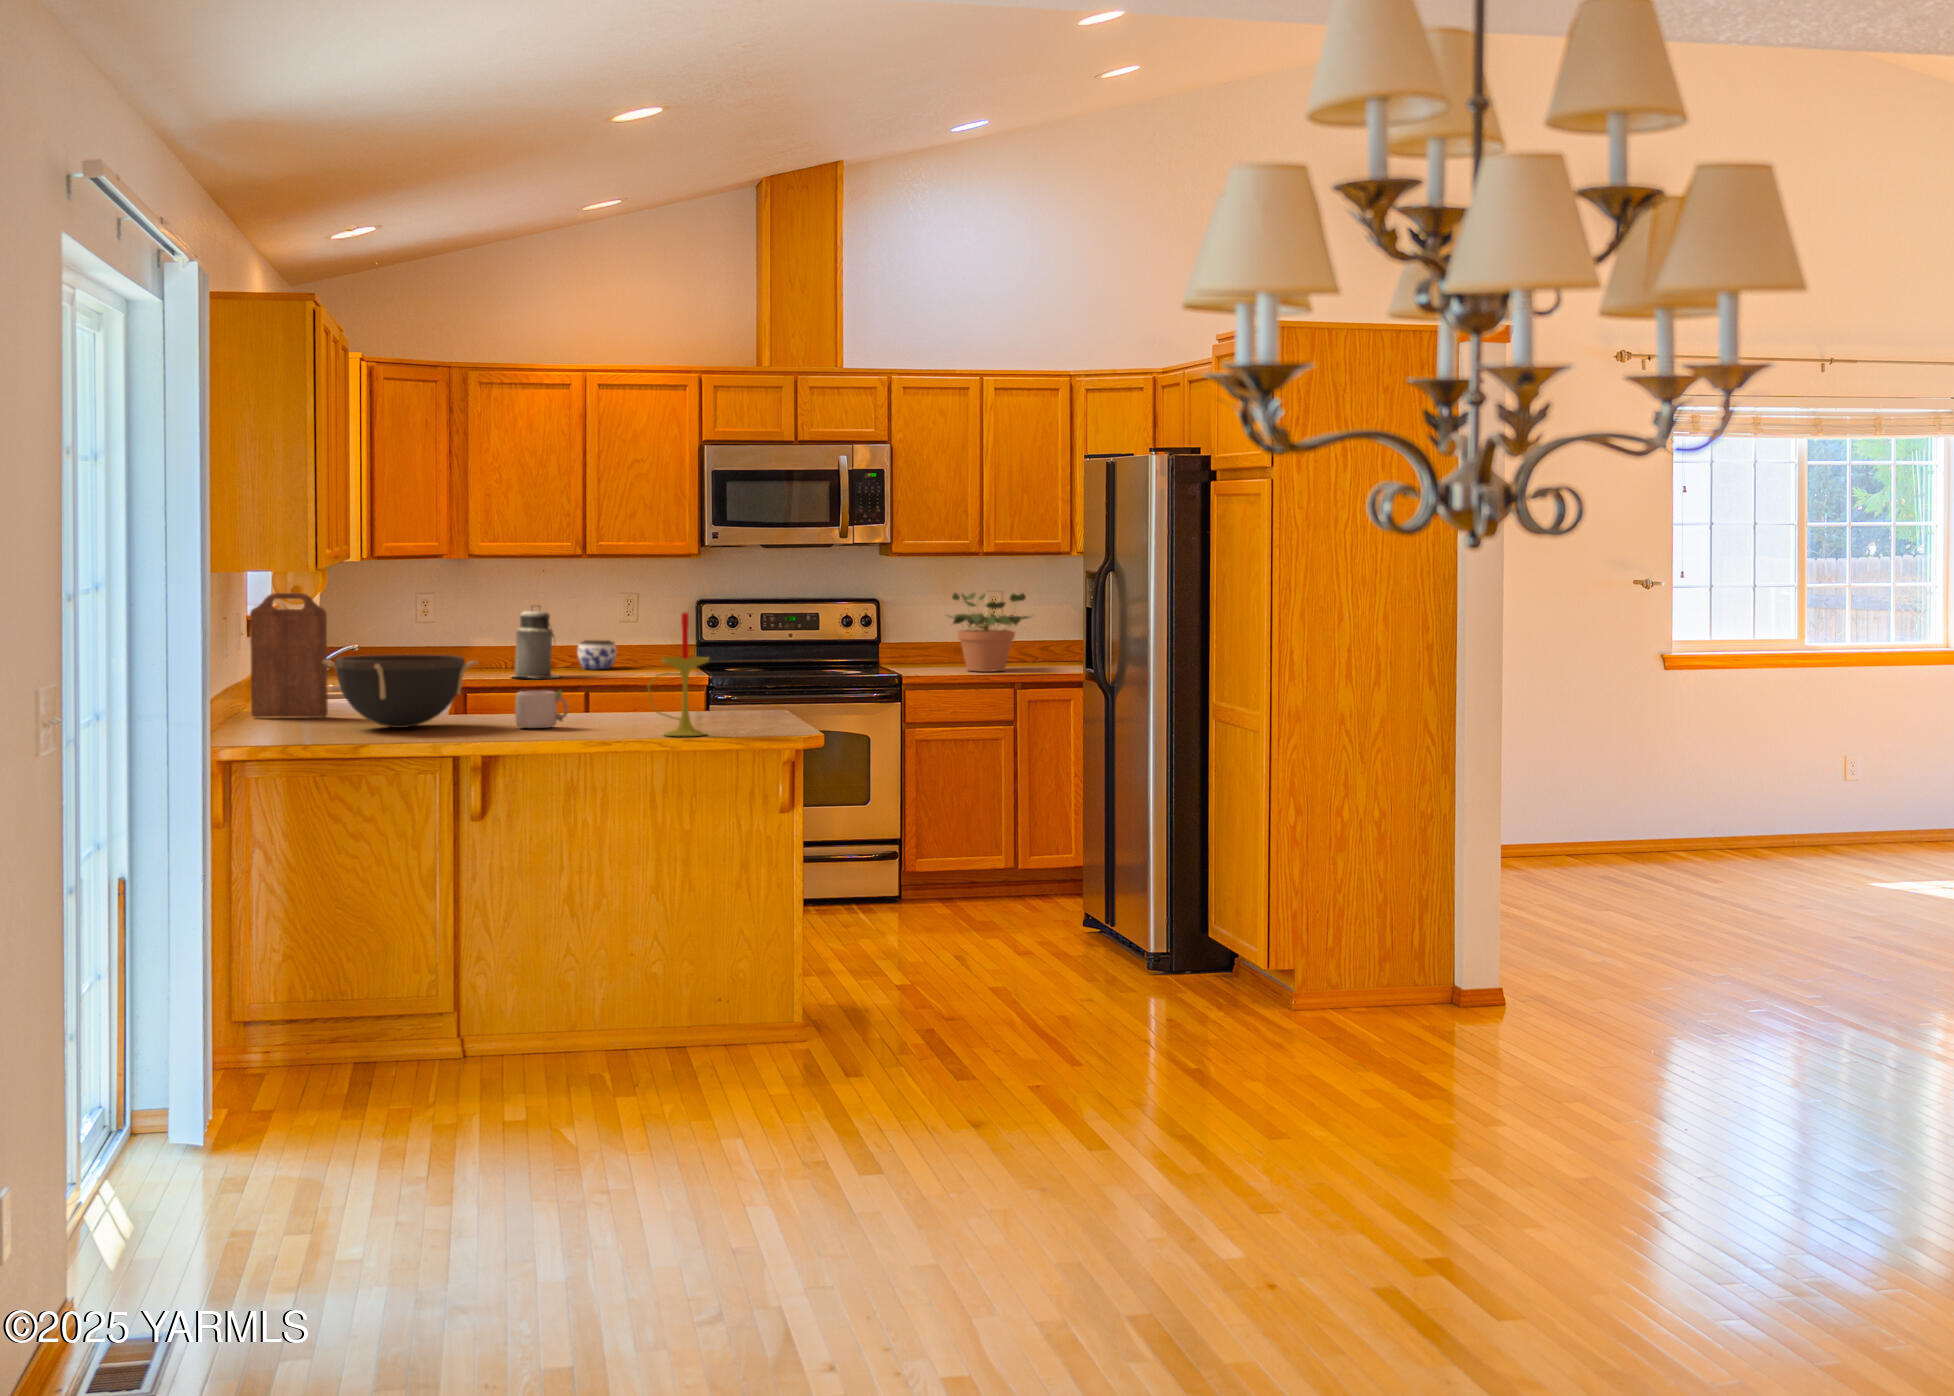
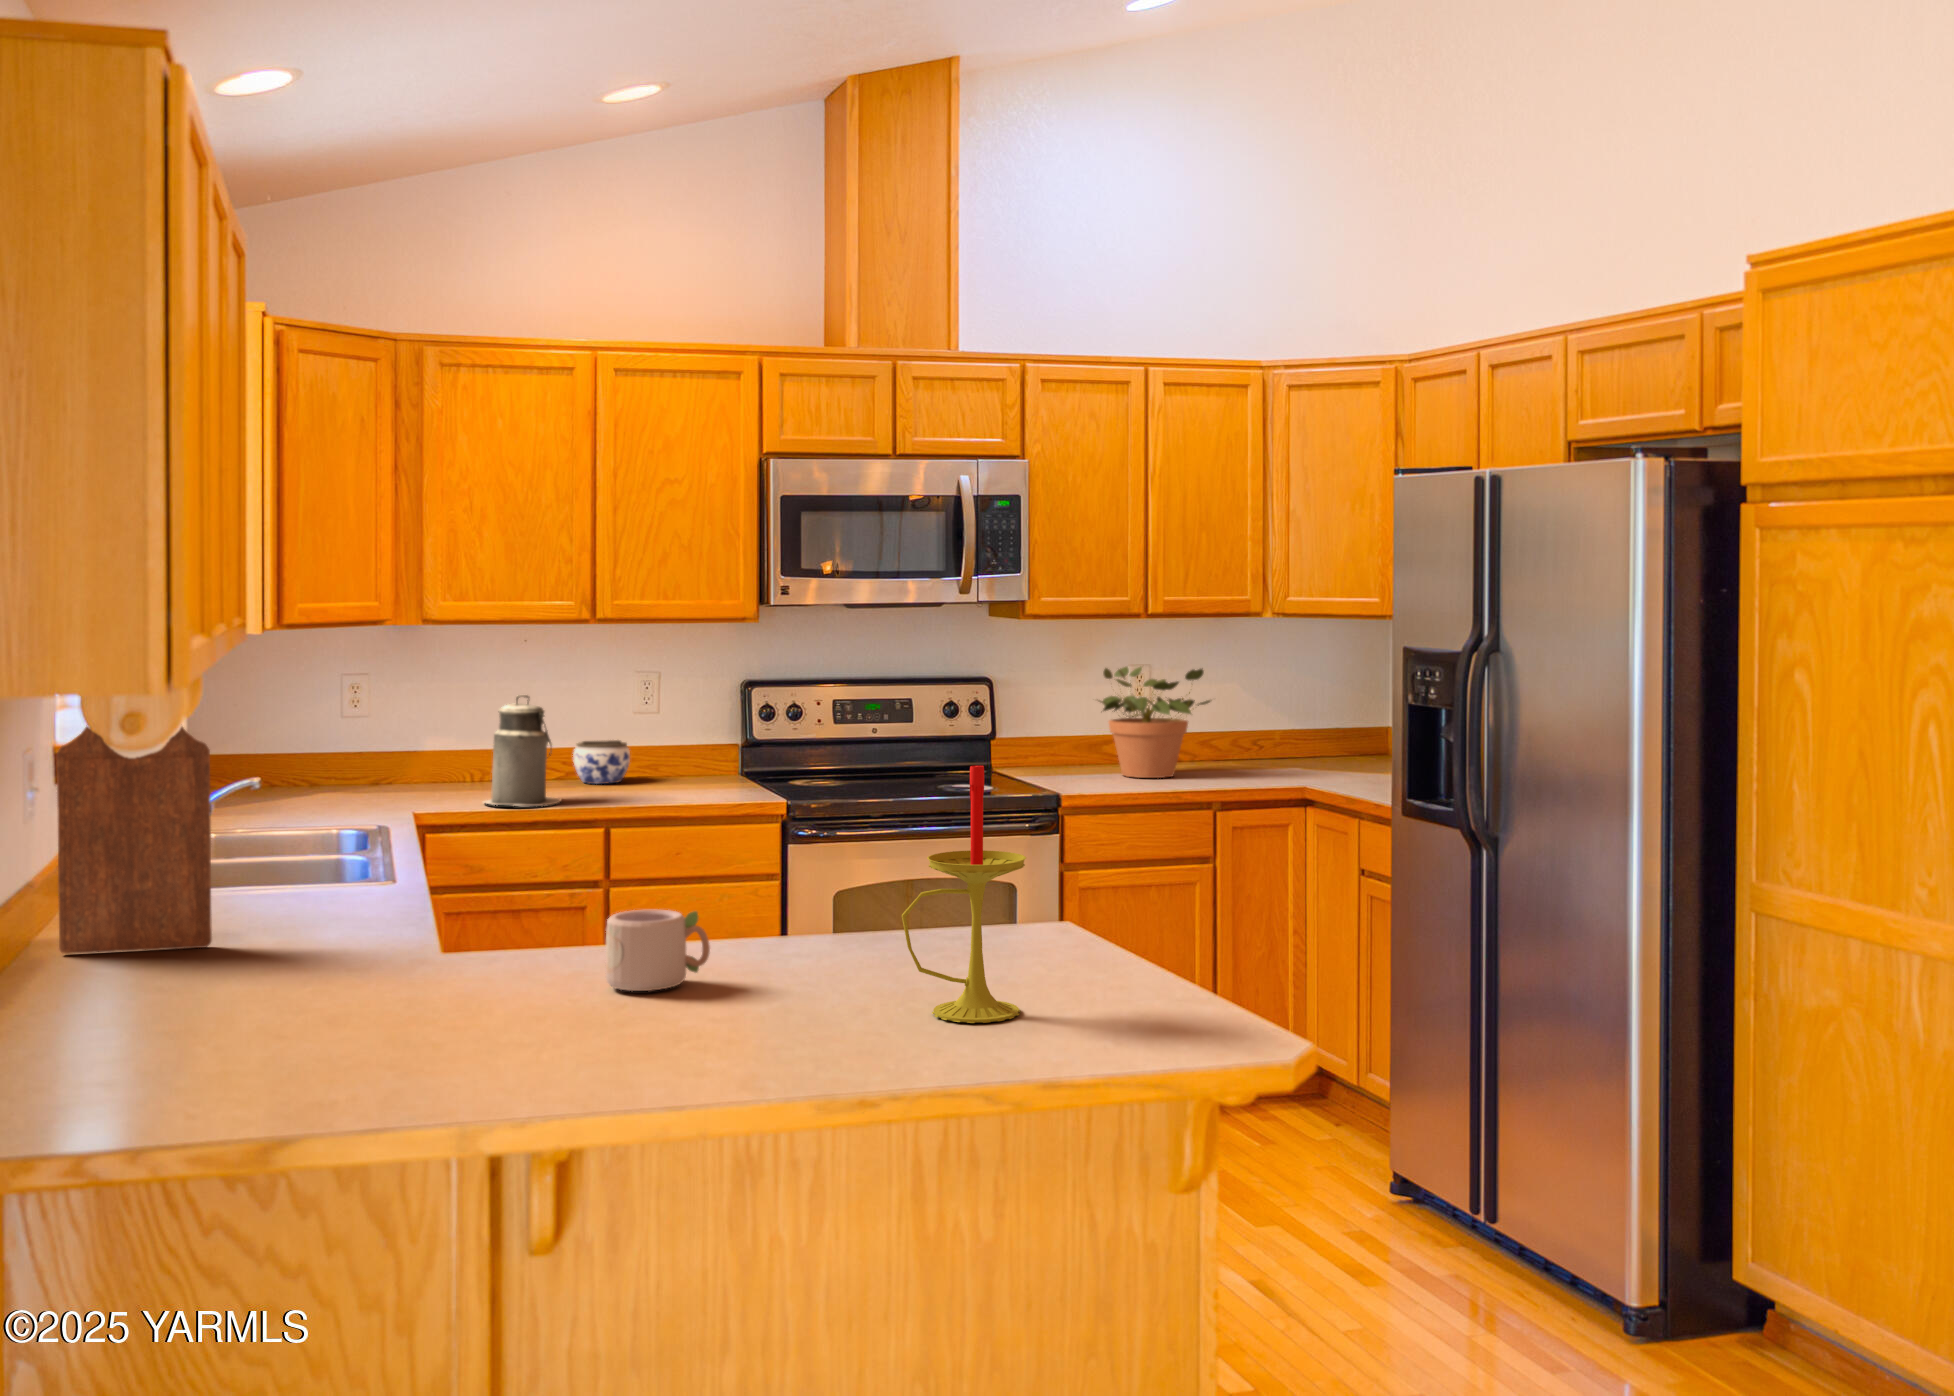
bowl: present [323,655,478,728] -> none [206,837,528,995]

